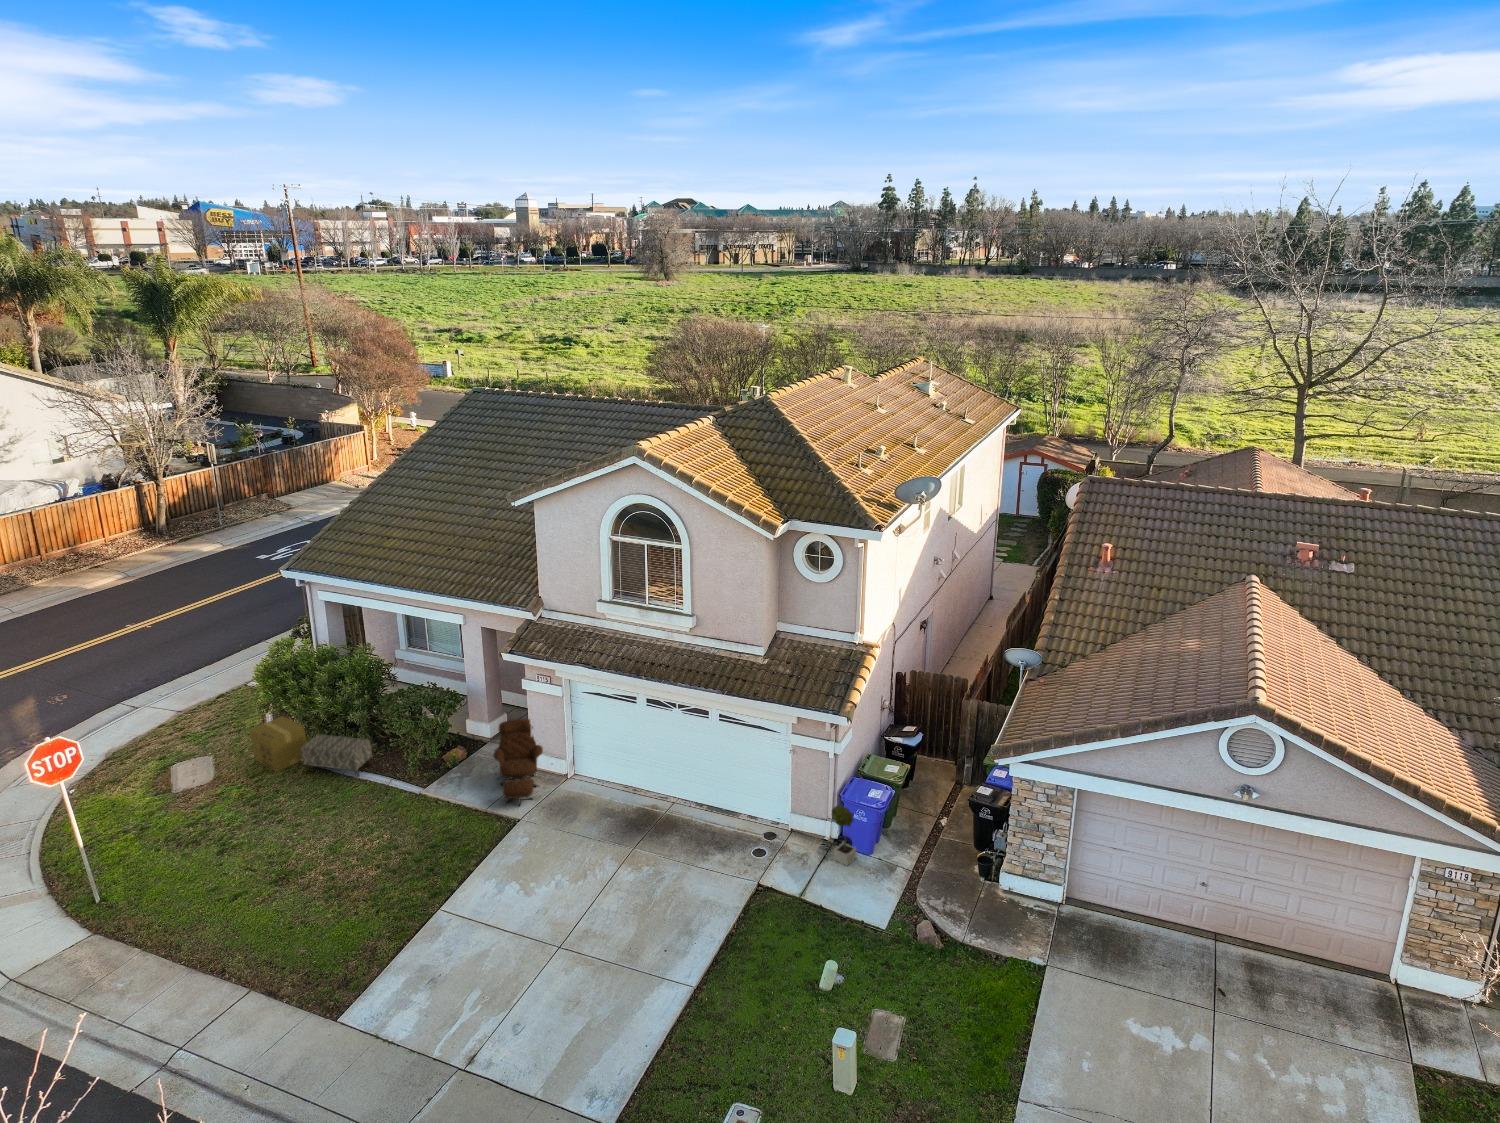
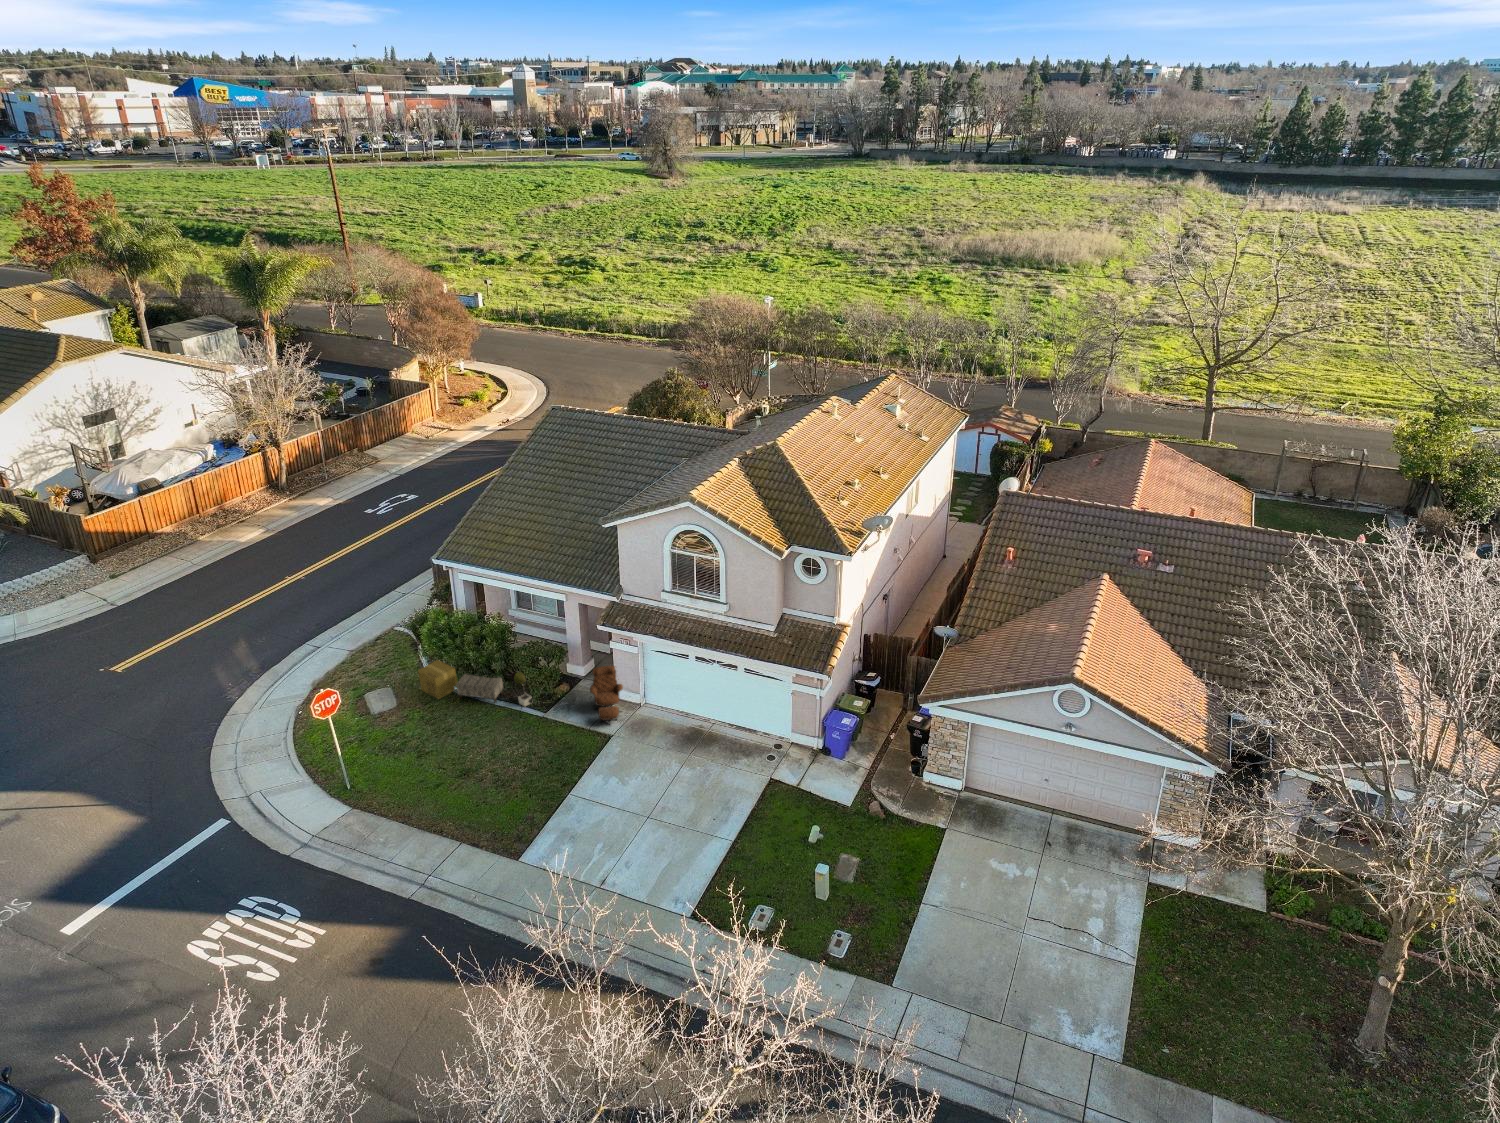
potted tree: present [831,806,856,866] -> present [514,672,532,706]

